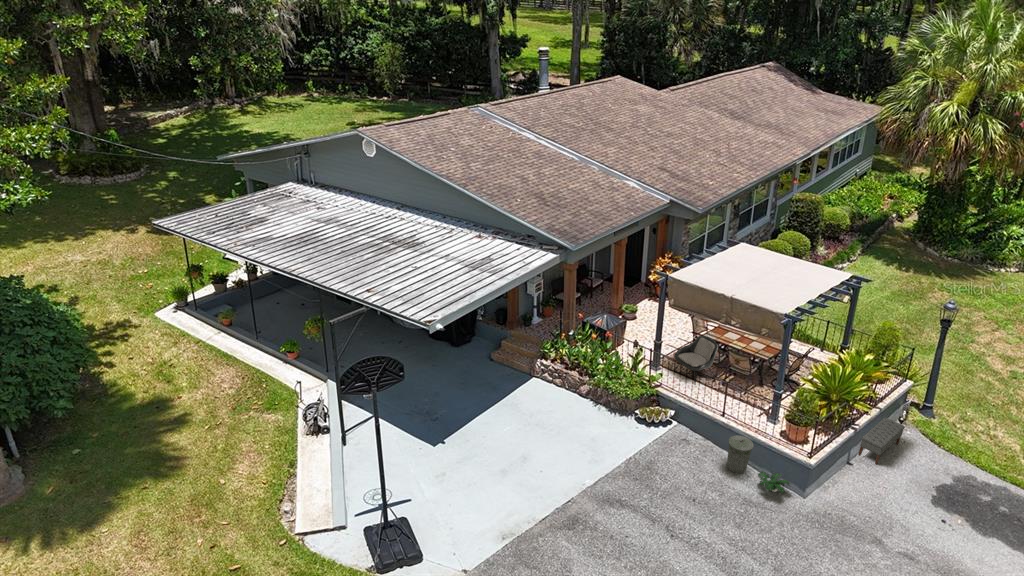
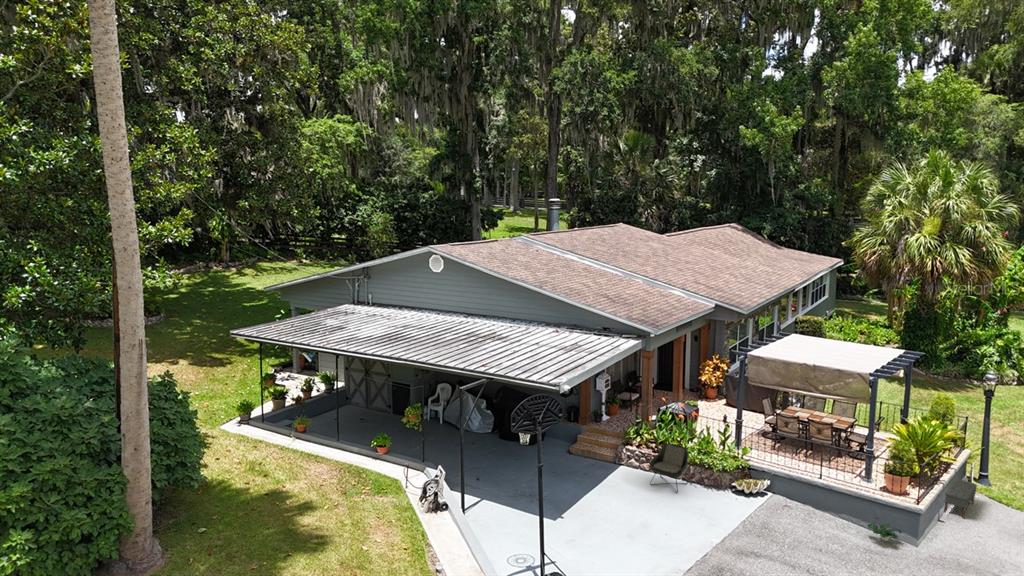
lounge chair: present [674,336,718,385] -> present [649,444,688,493]
trash can: present [727,436,754,473] -> none [833,492,858,528]

